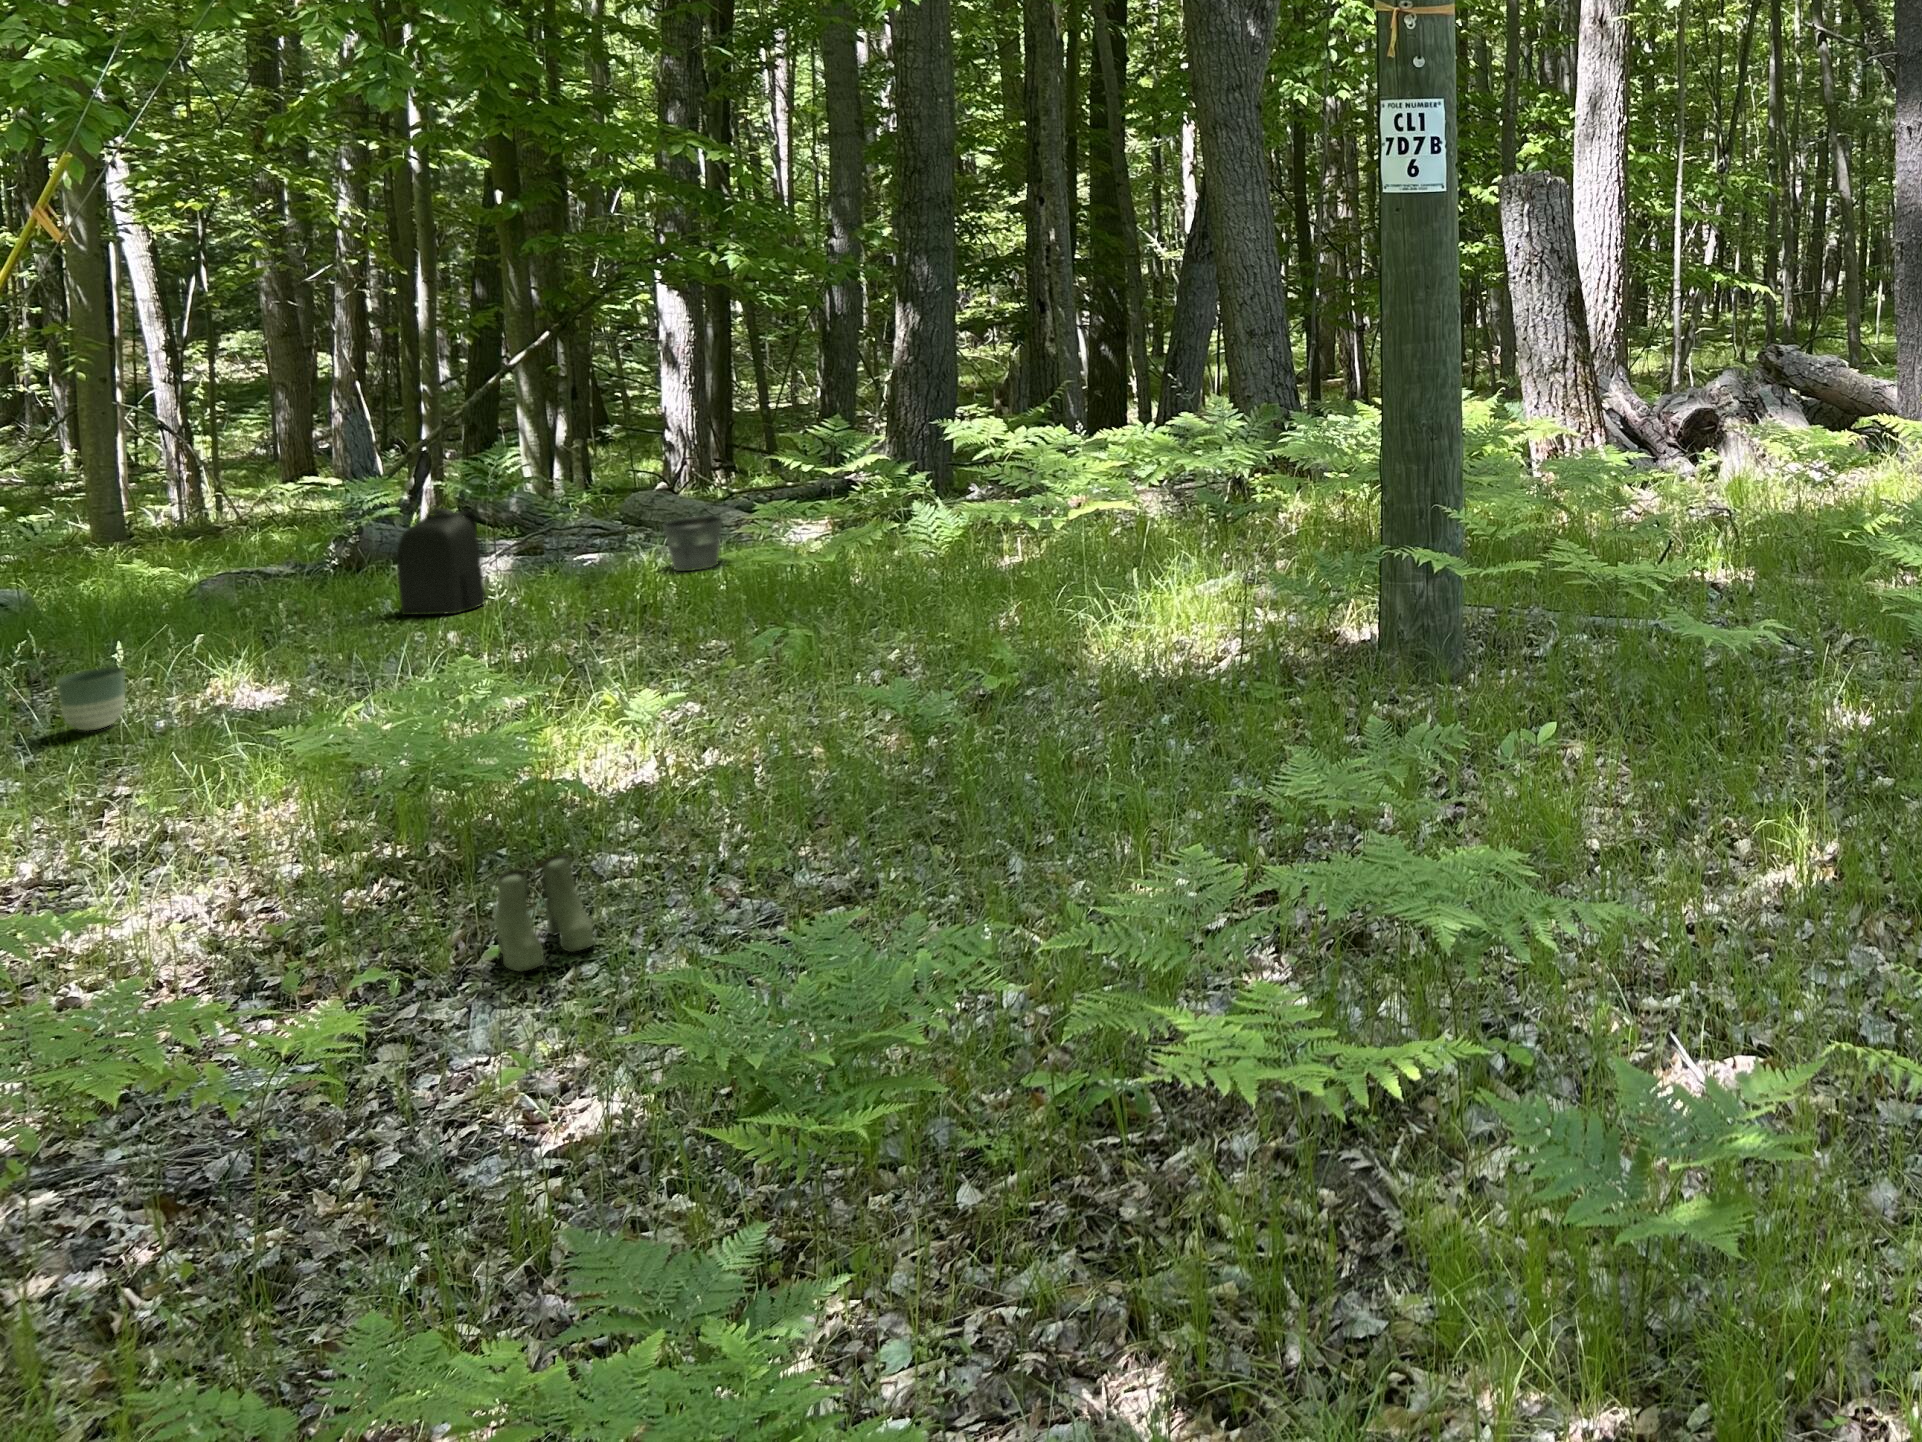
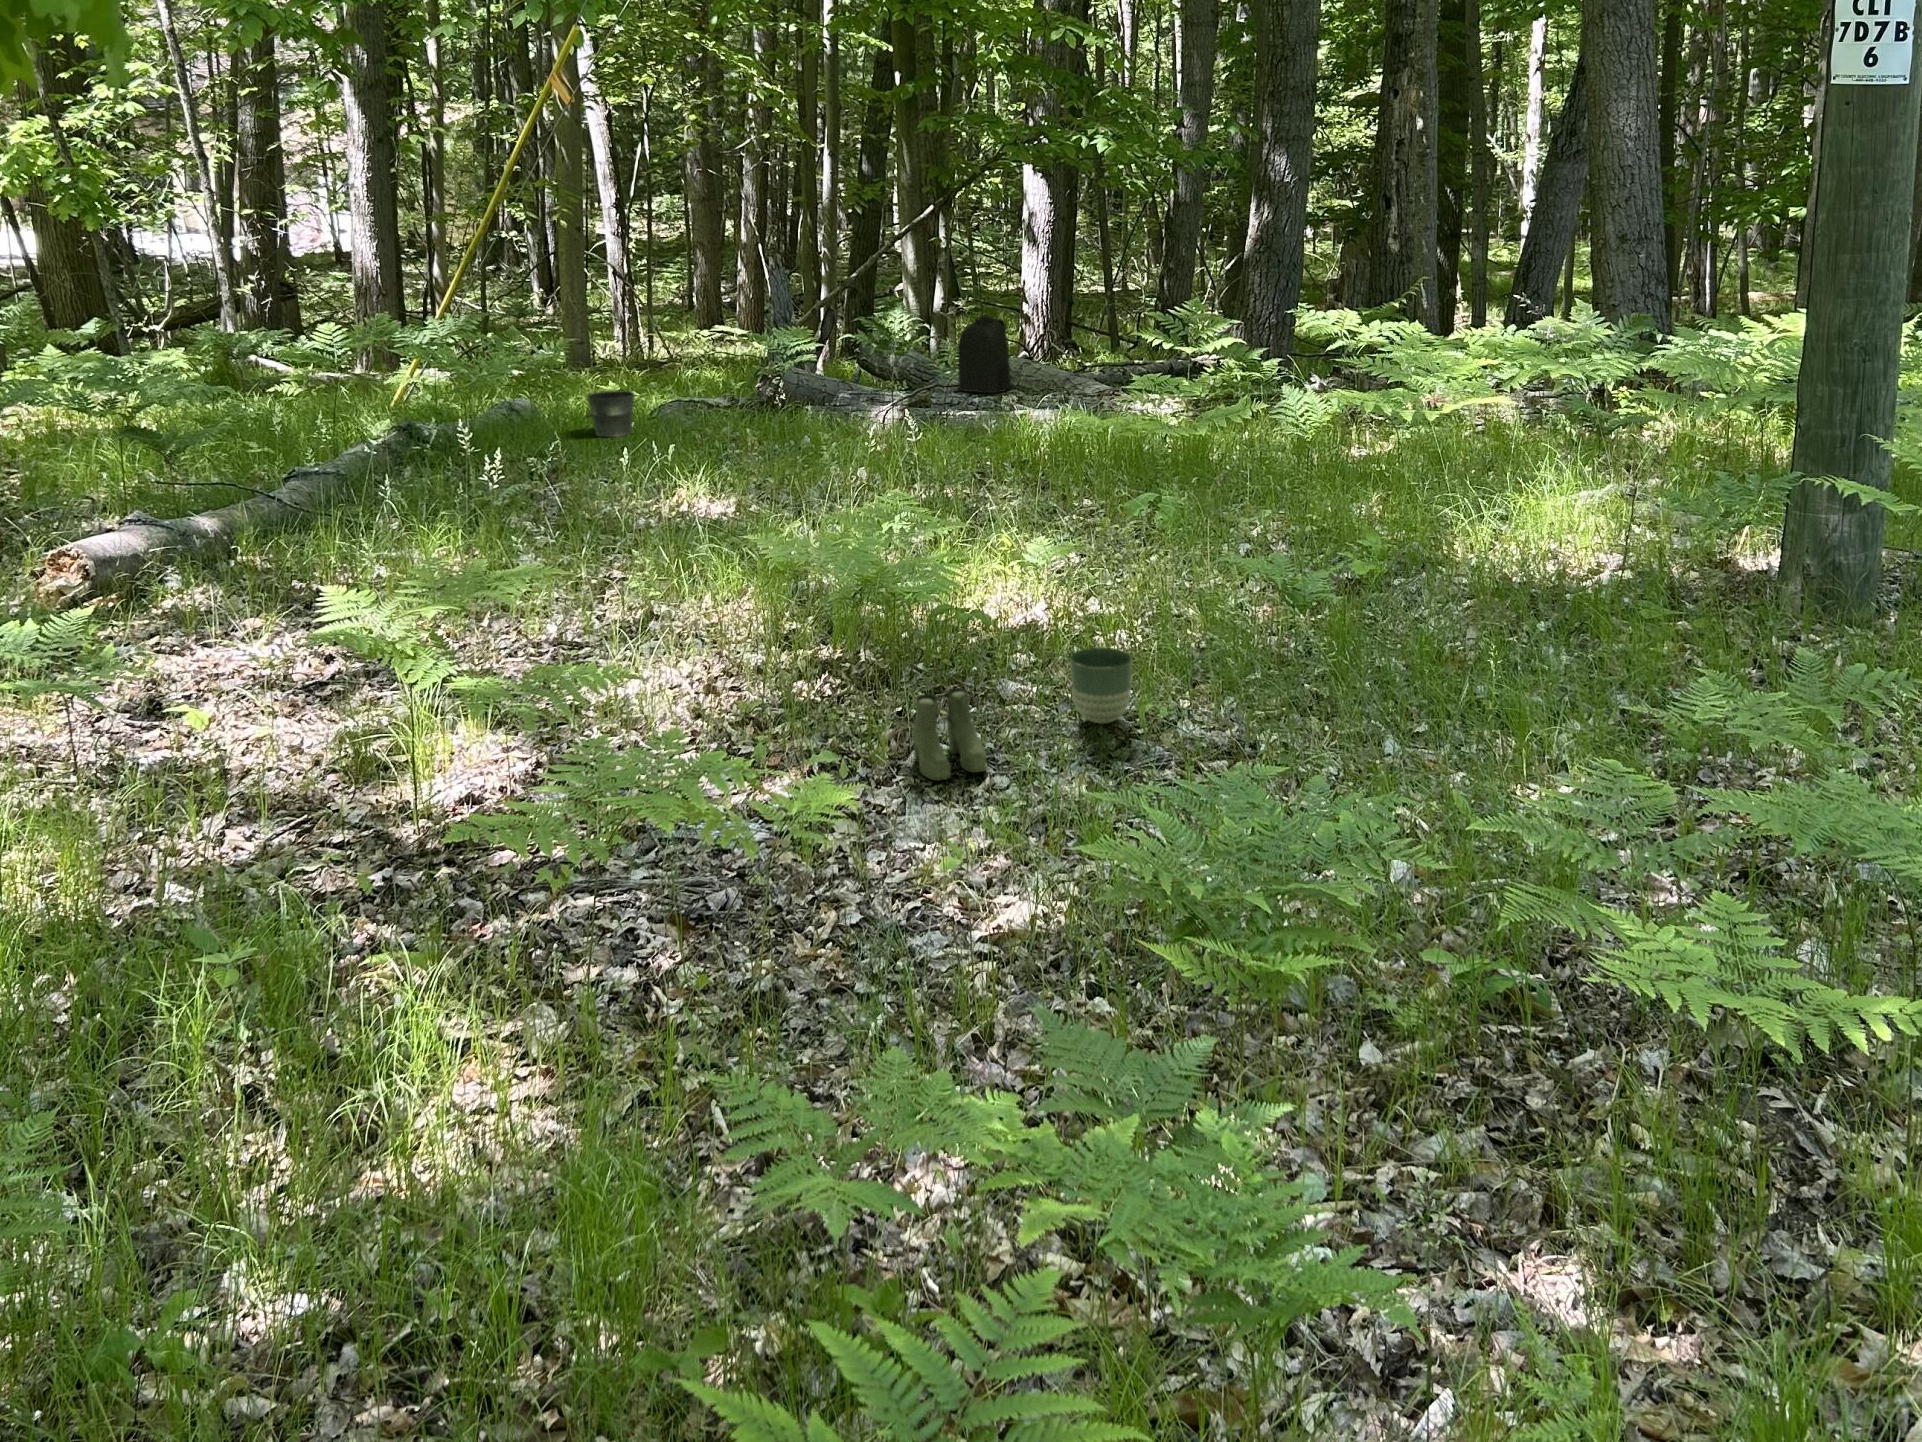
backpack: present [397,508,486,615] -> present [958,315,1011,394]
bucket: present [659,516,723,571] -> present [585,390,635,437]
planter: present [57,667,125,731] -> present [1070,647,1132,724]

